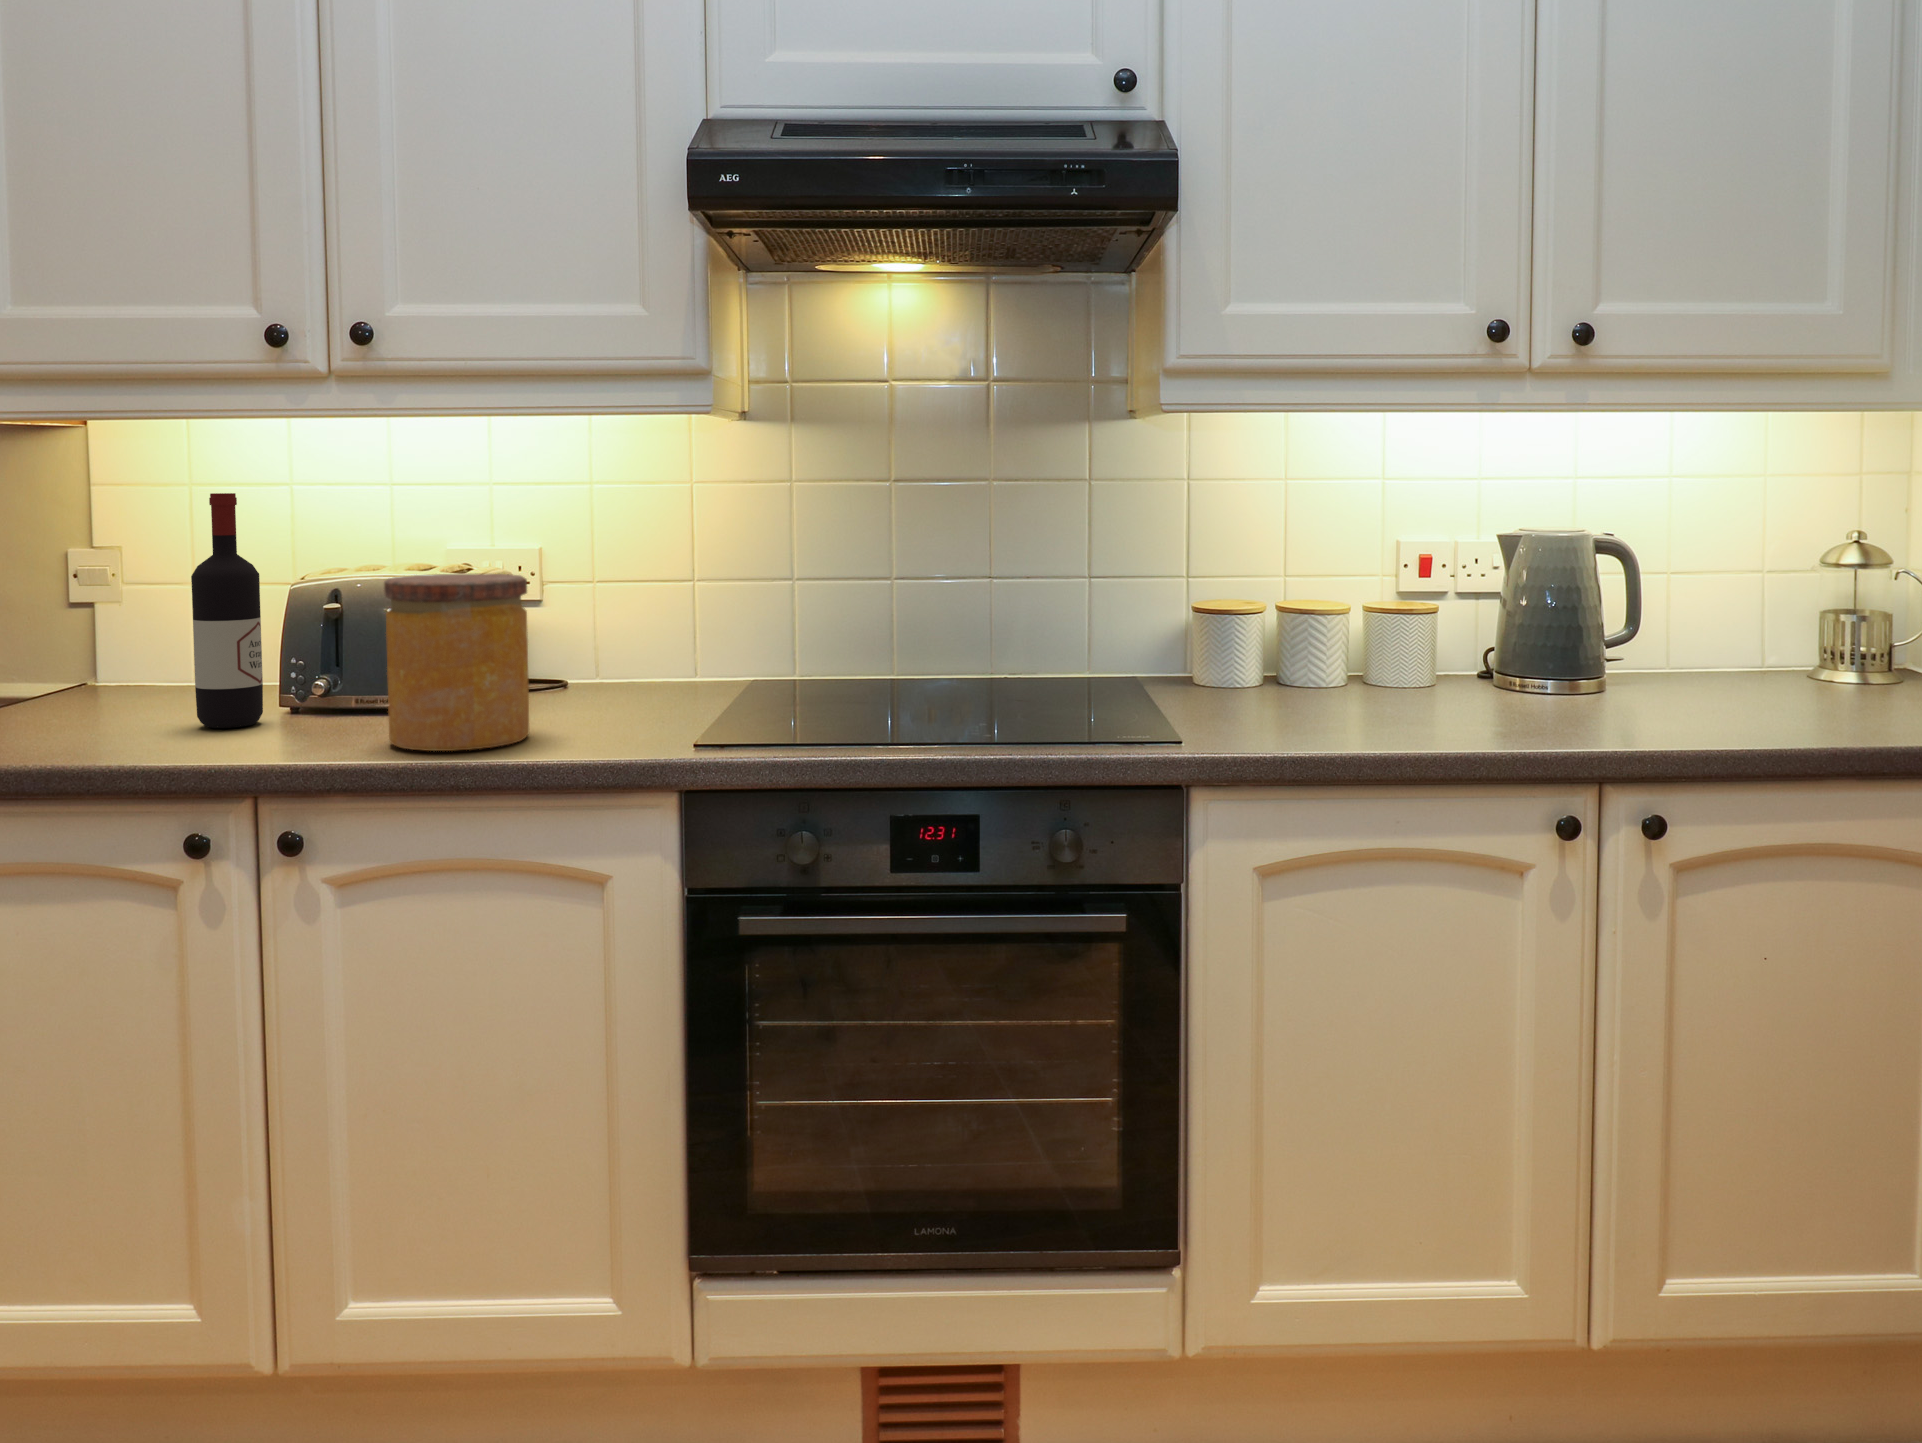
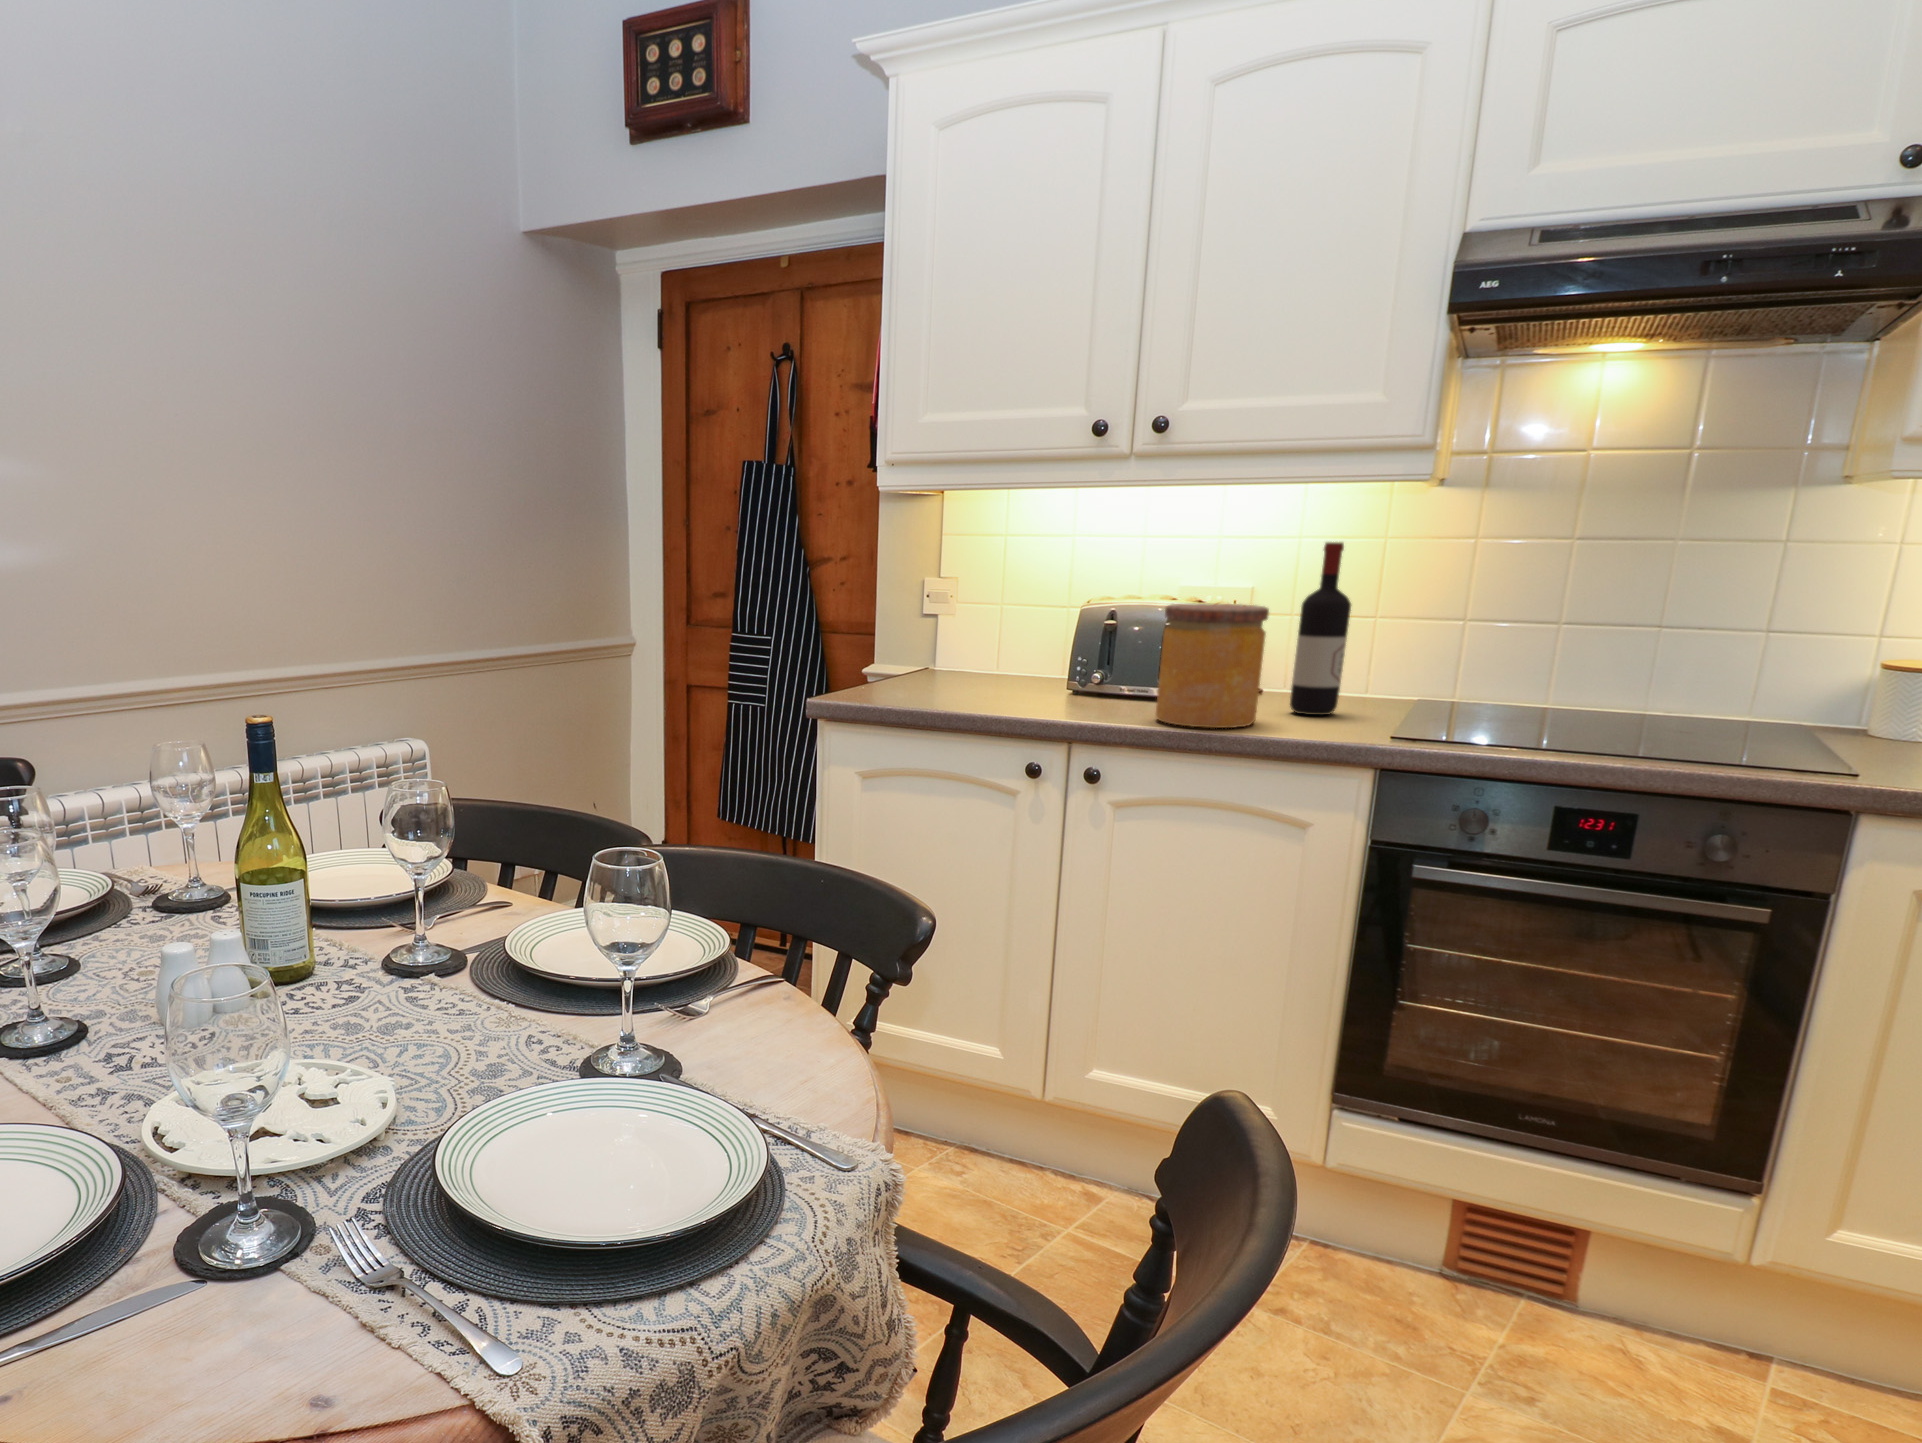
wine bottle: present [191,493,263,728] -> present [1290,542,1351,715]

